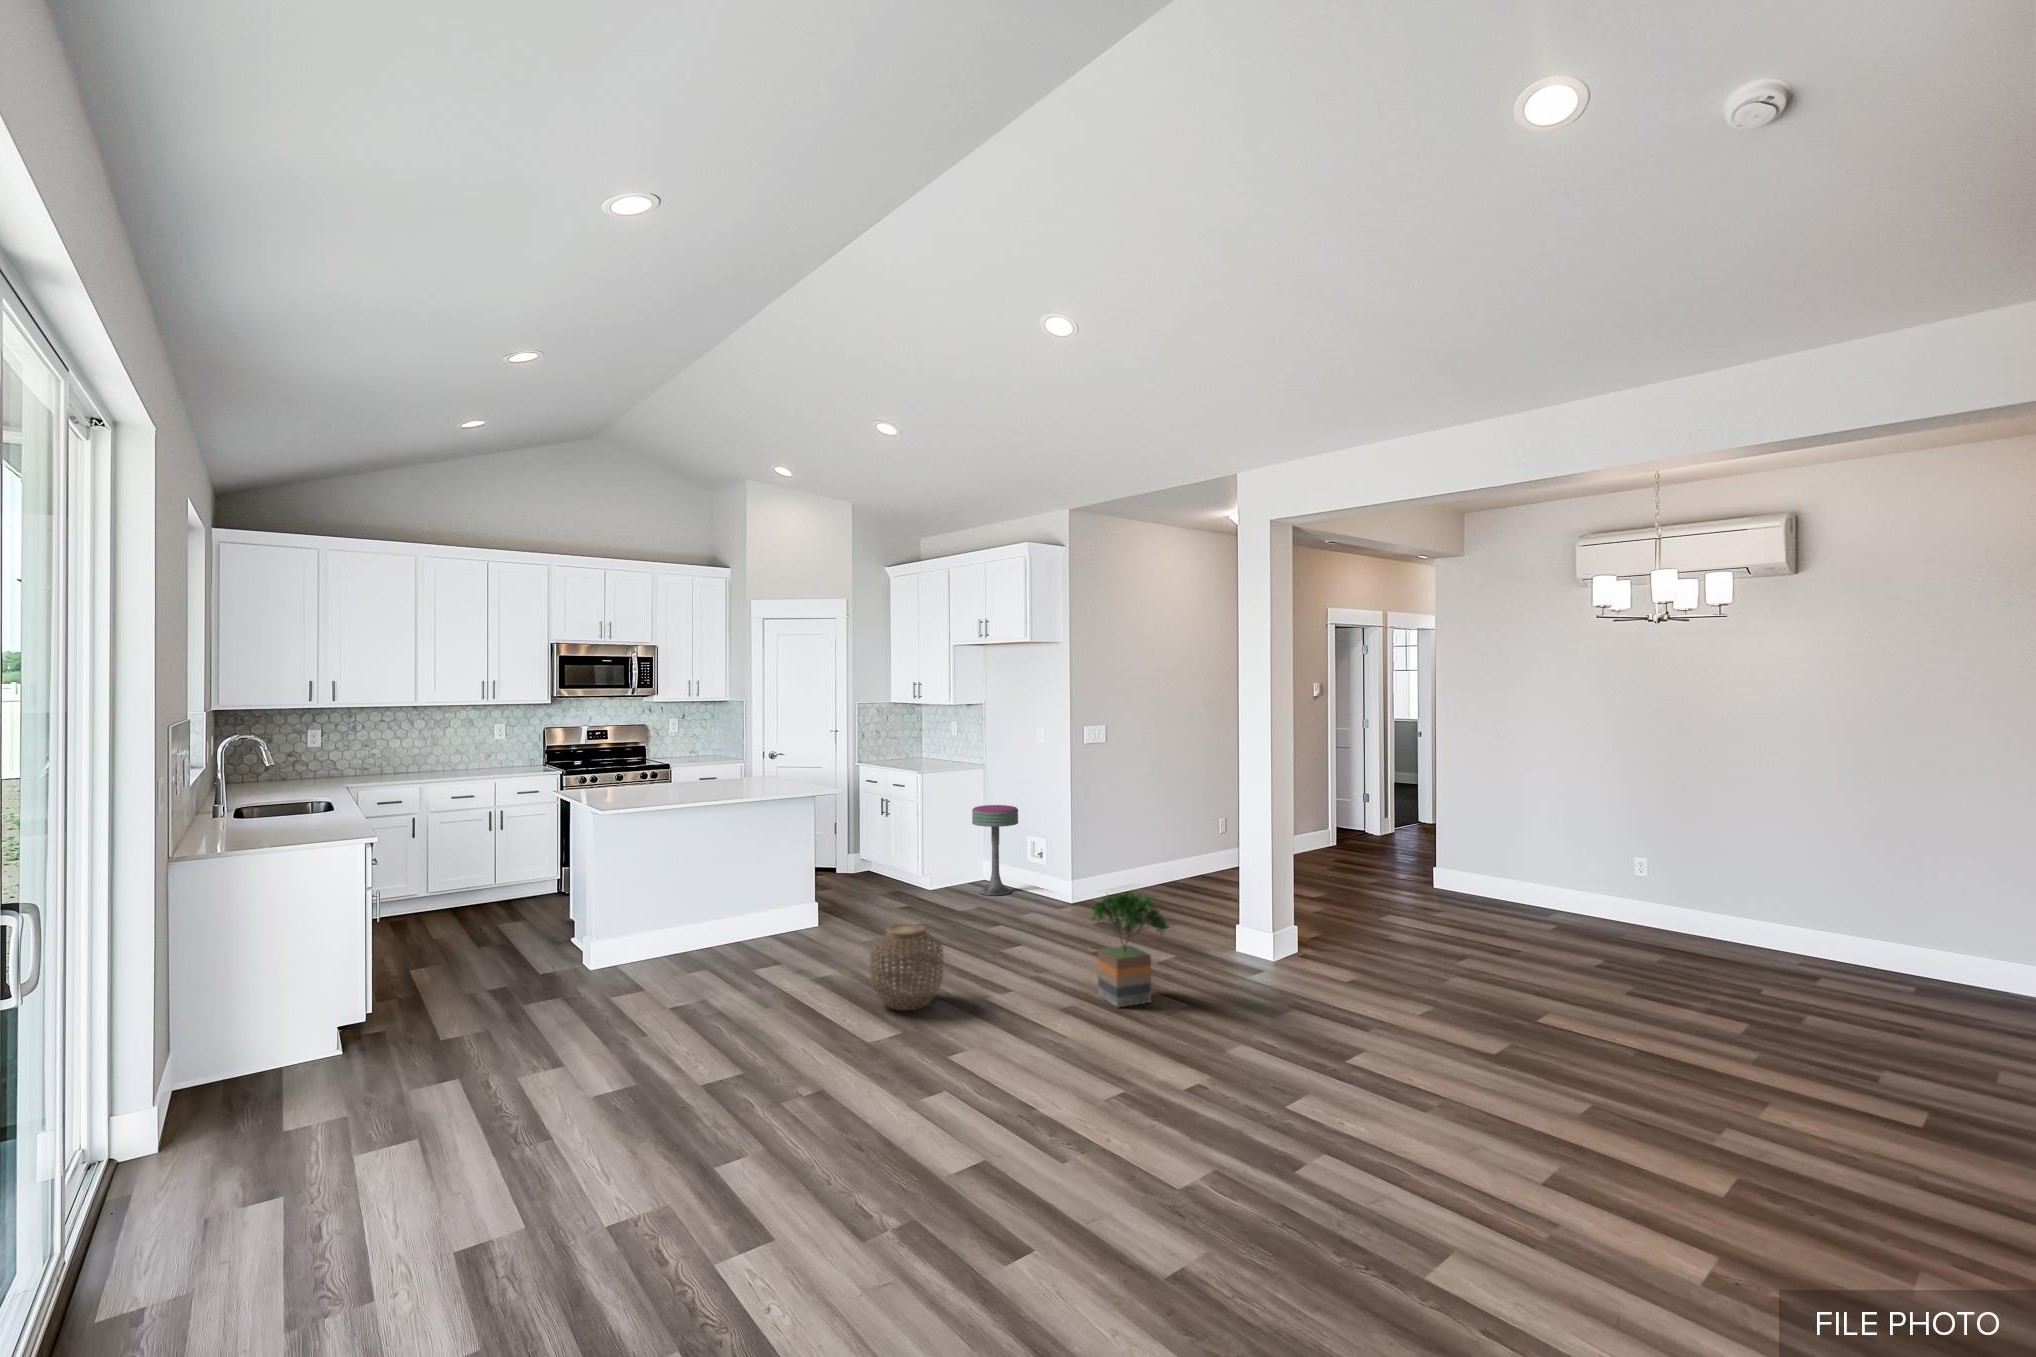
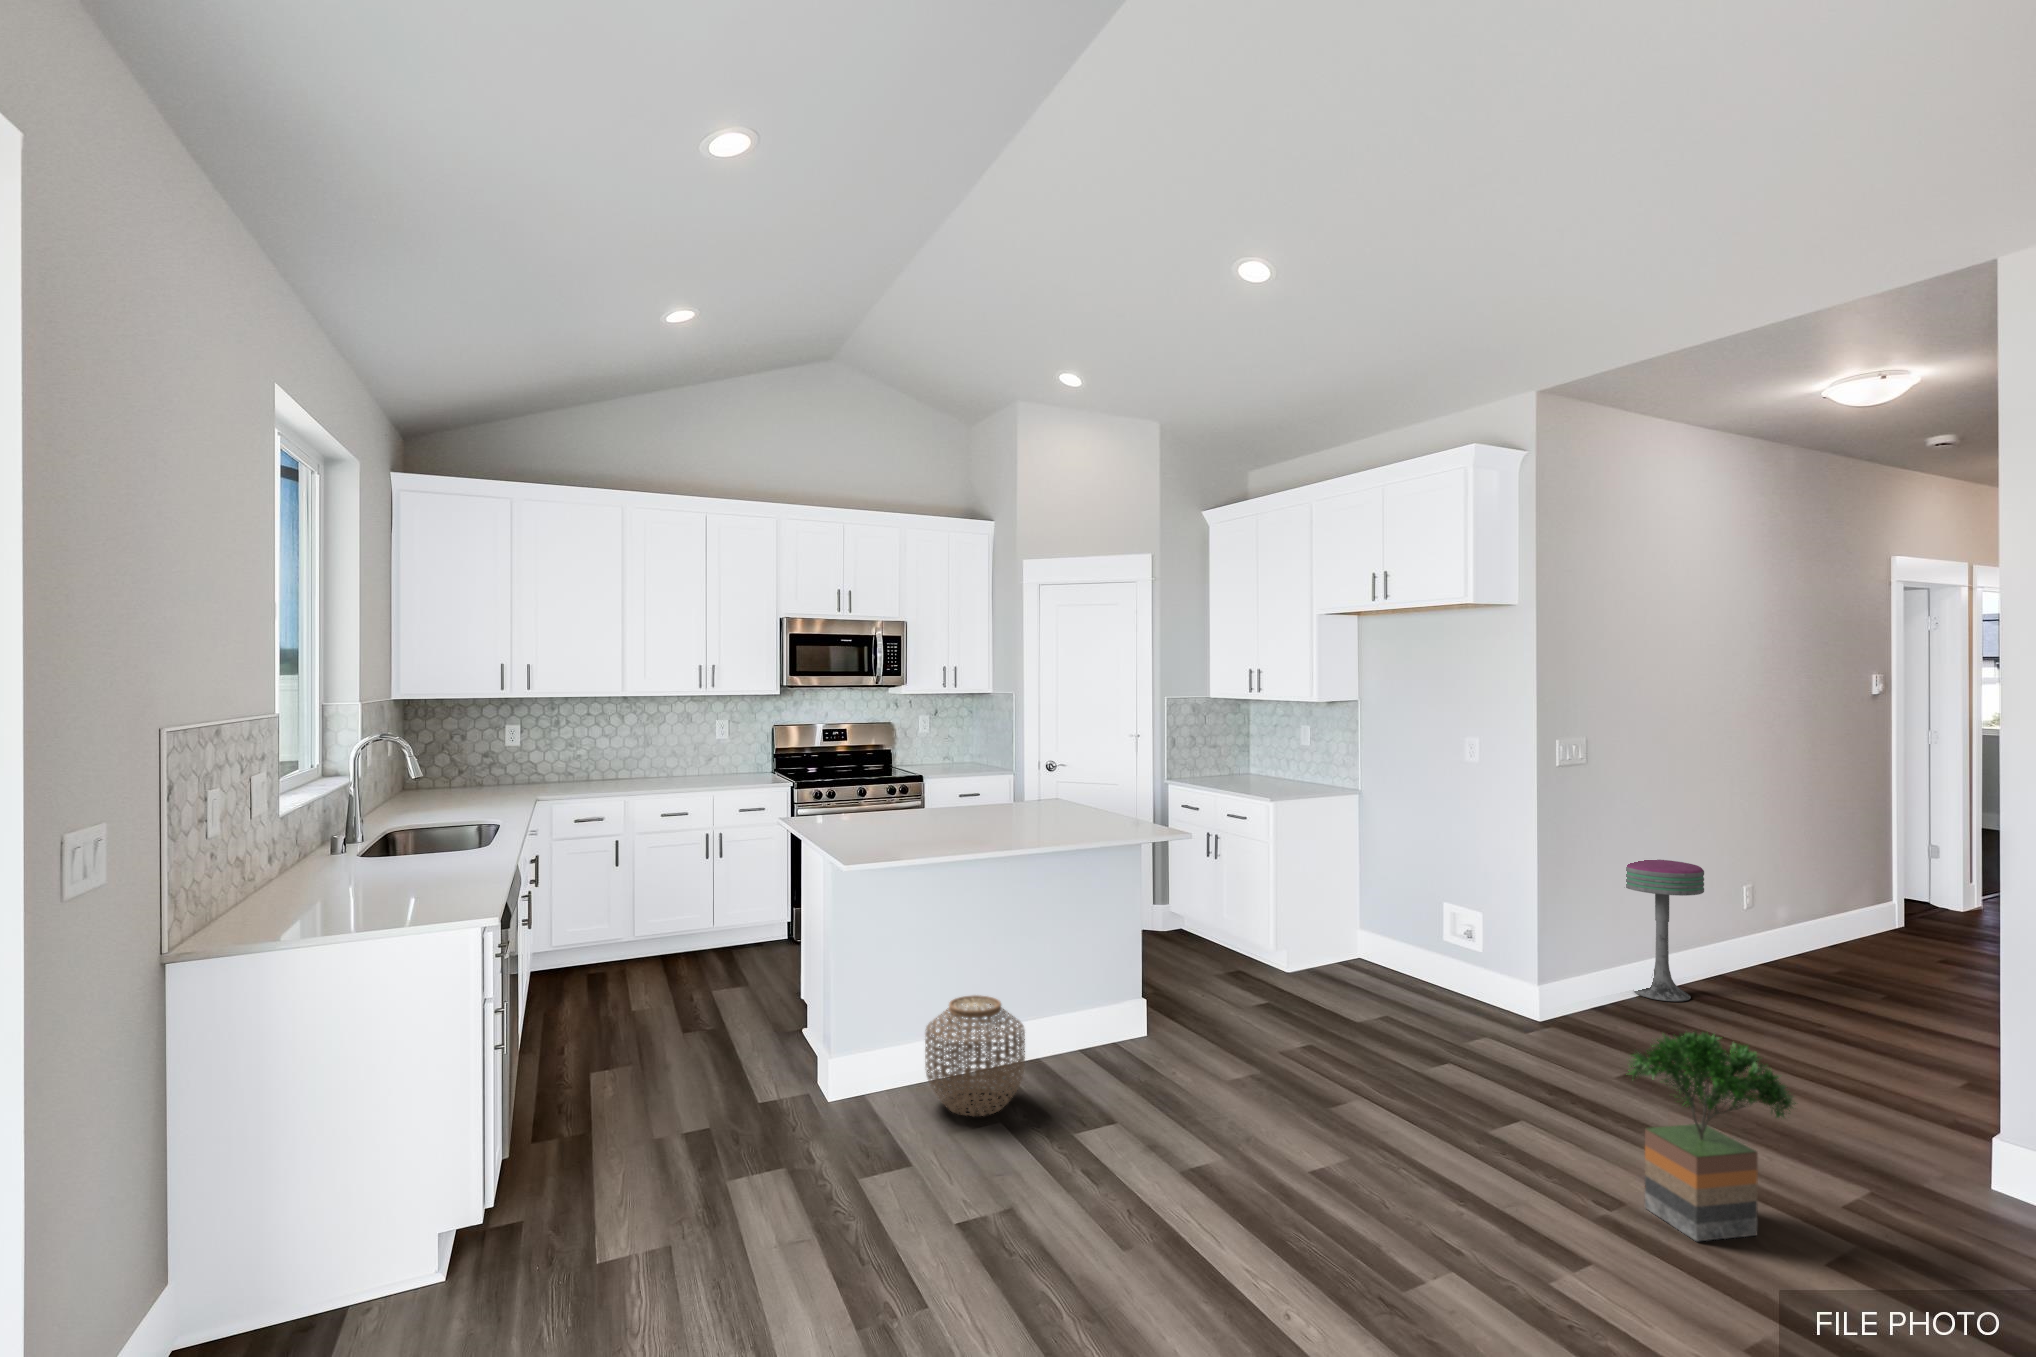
bar stool: present [972,805,1018,895] -> present [1626,860,1704,1002]
woven basket: present [870,924,943,1010] -> present [925,995,1025,1116]

